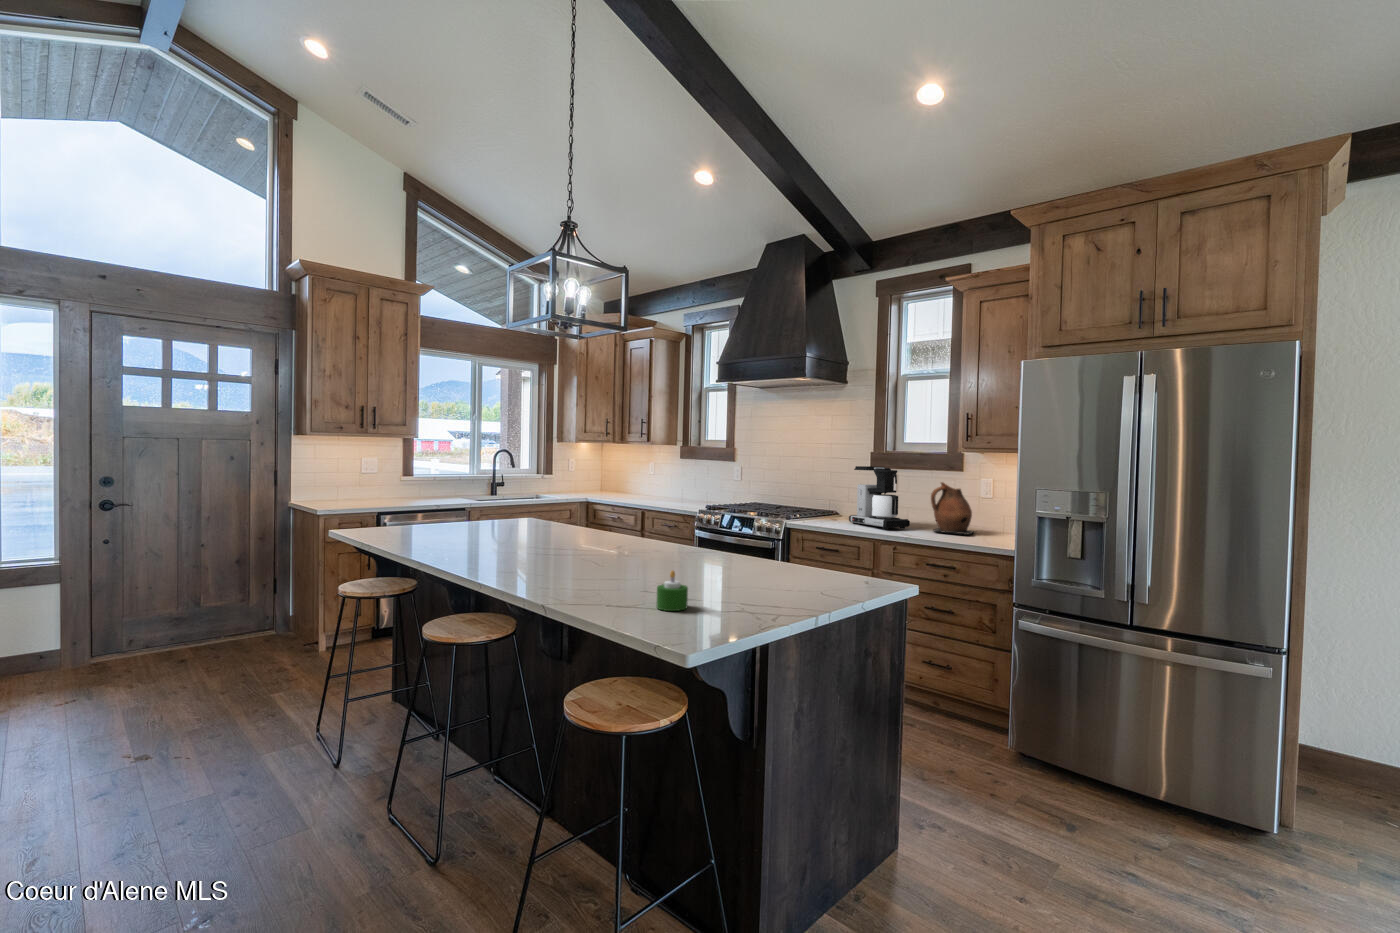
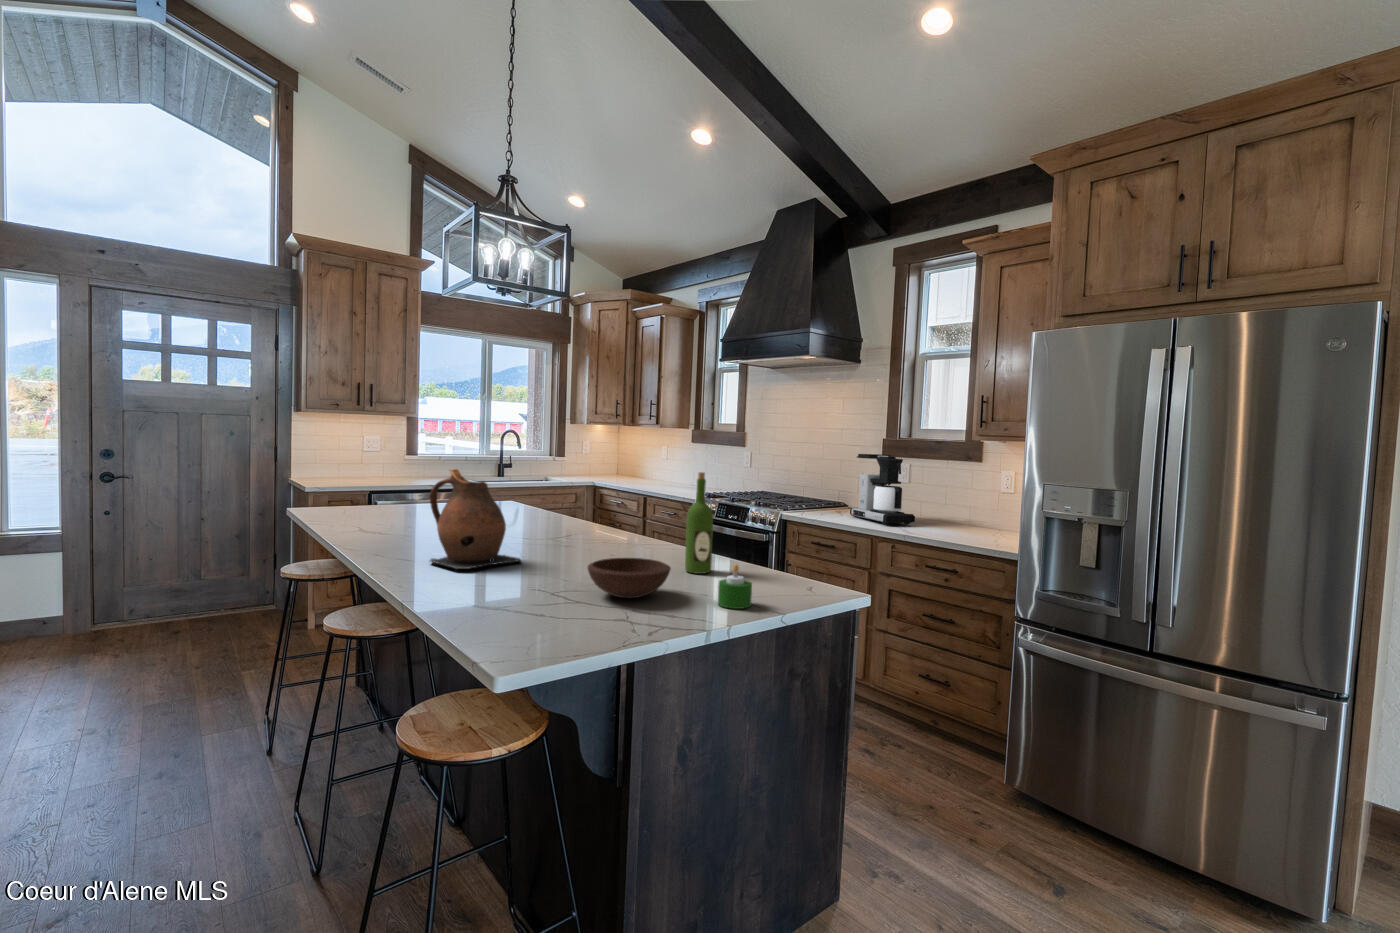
ceramic pitcher: present [931,482,974,534] -> present [430,469,521,570]
wine bottle: none [755,486,779,573] -> present [685,472,713,574]
bowl: none [695,560,765,594] -> present [588,558,671,598]
candle: present [657,570,688,611] -> present [718,565,752,609]

